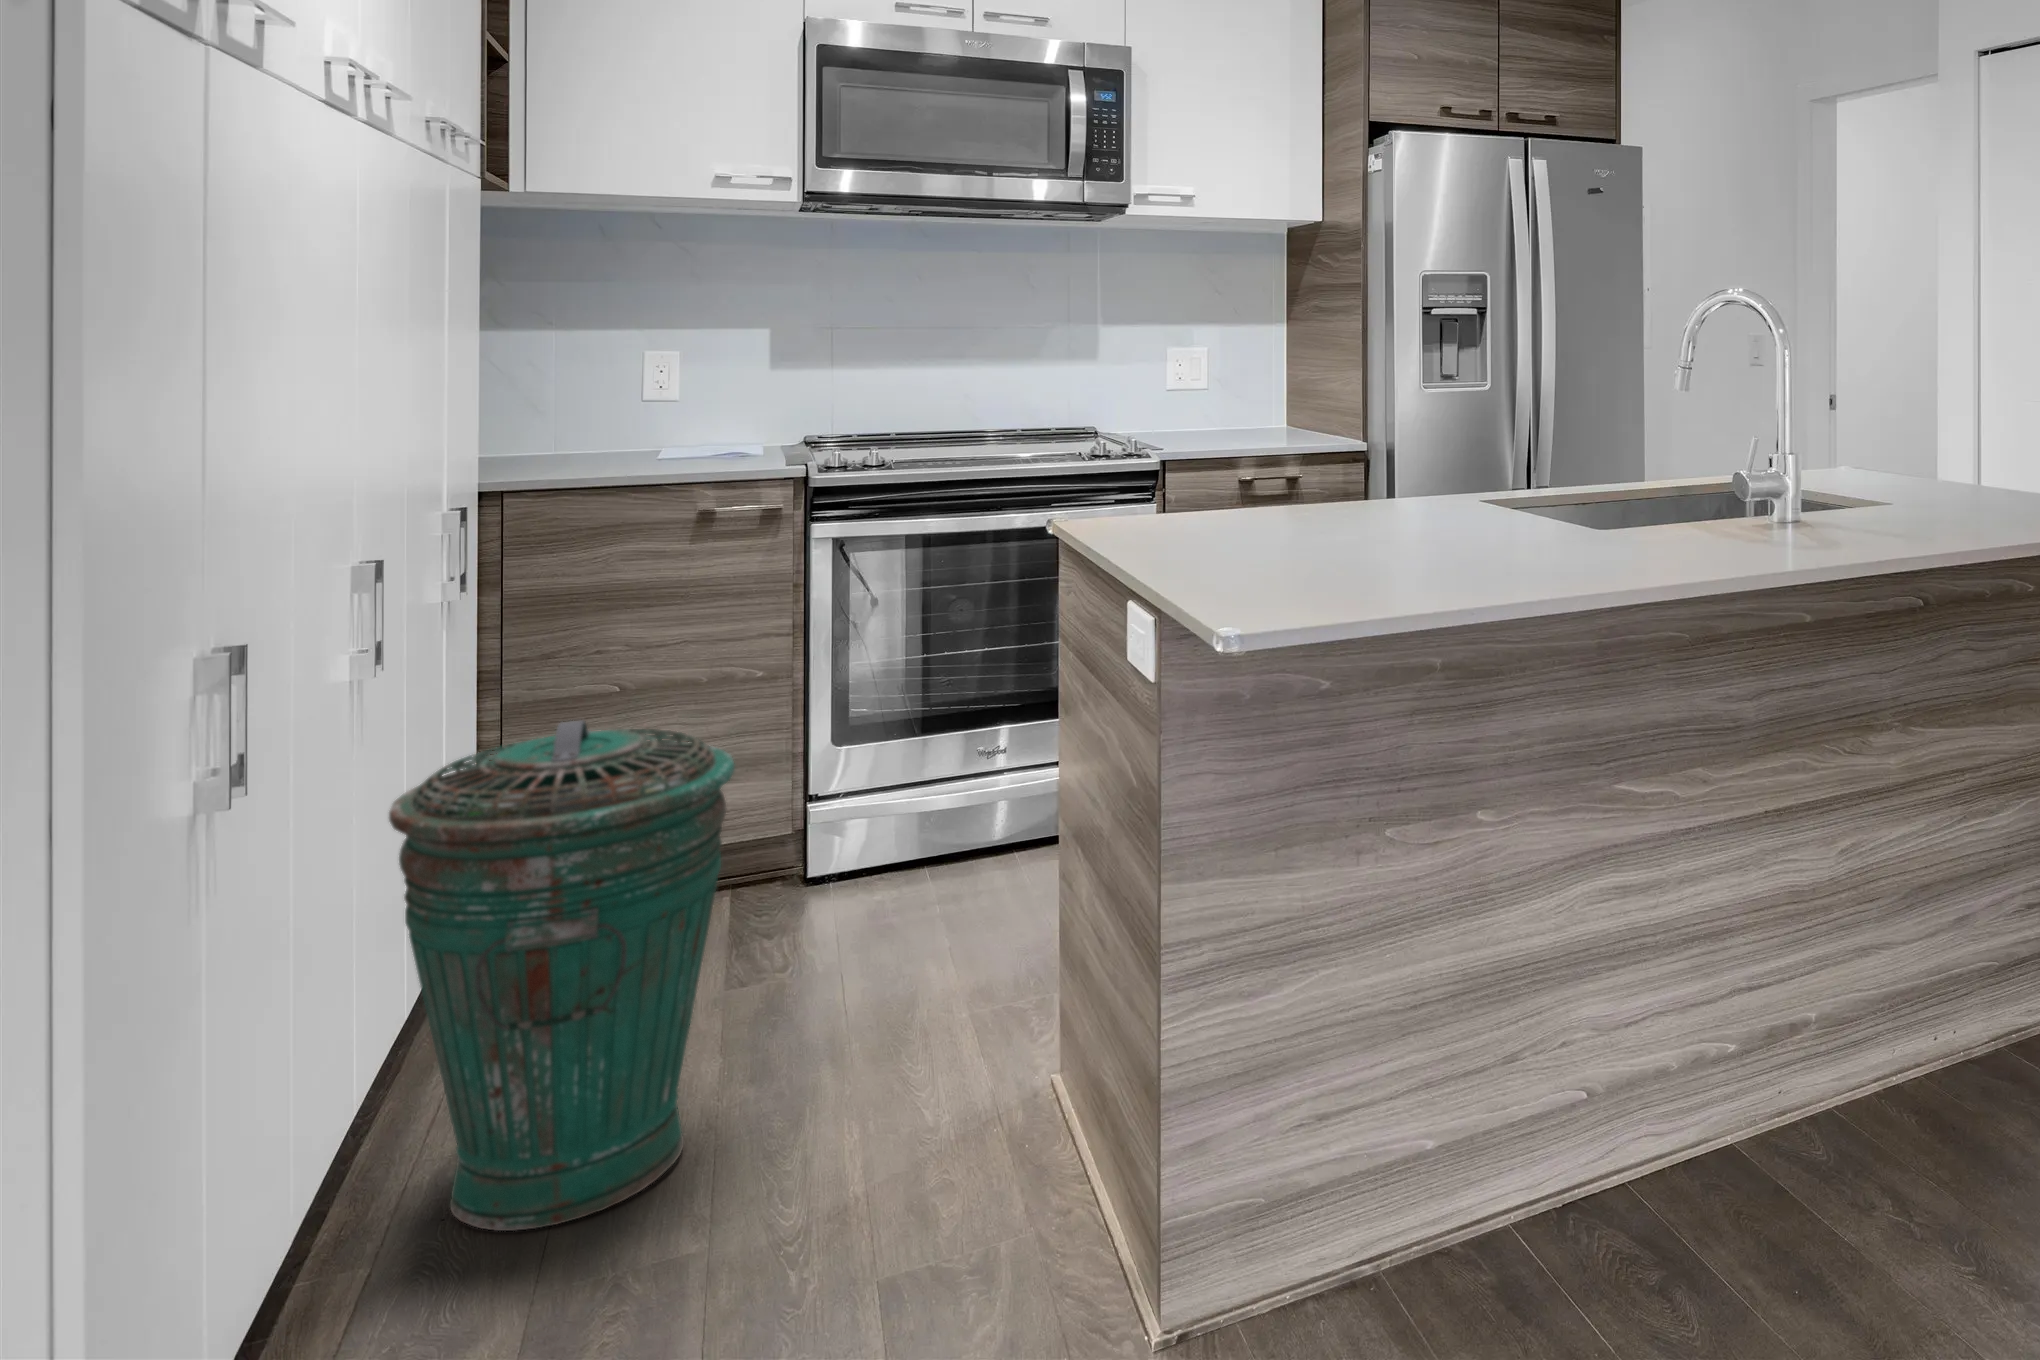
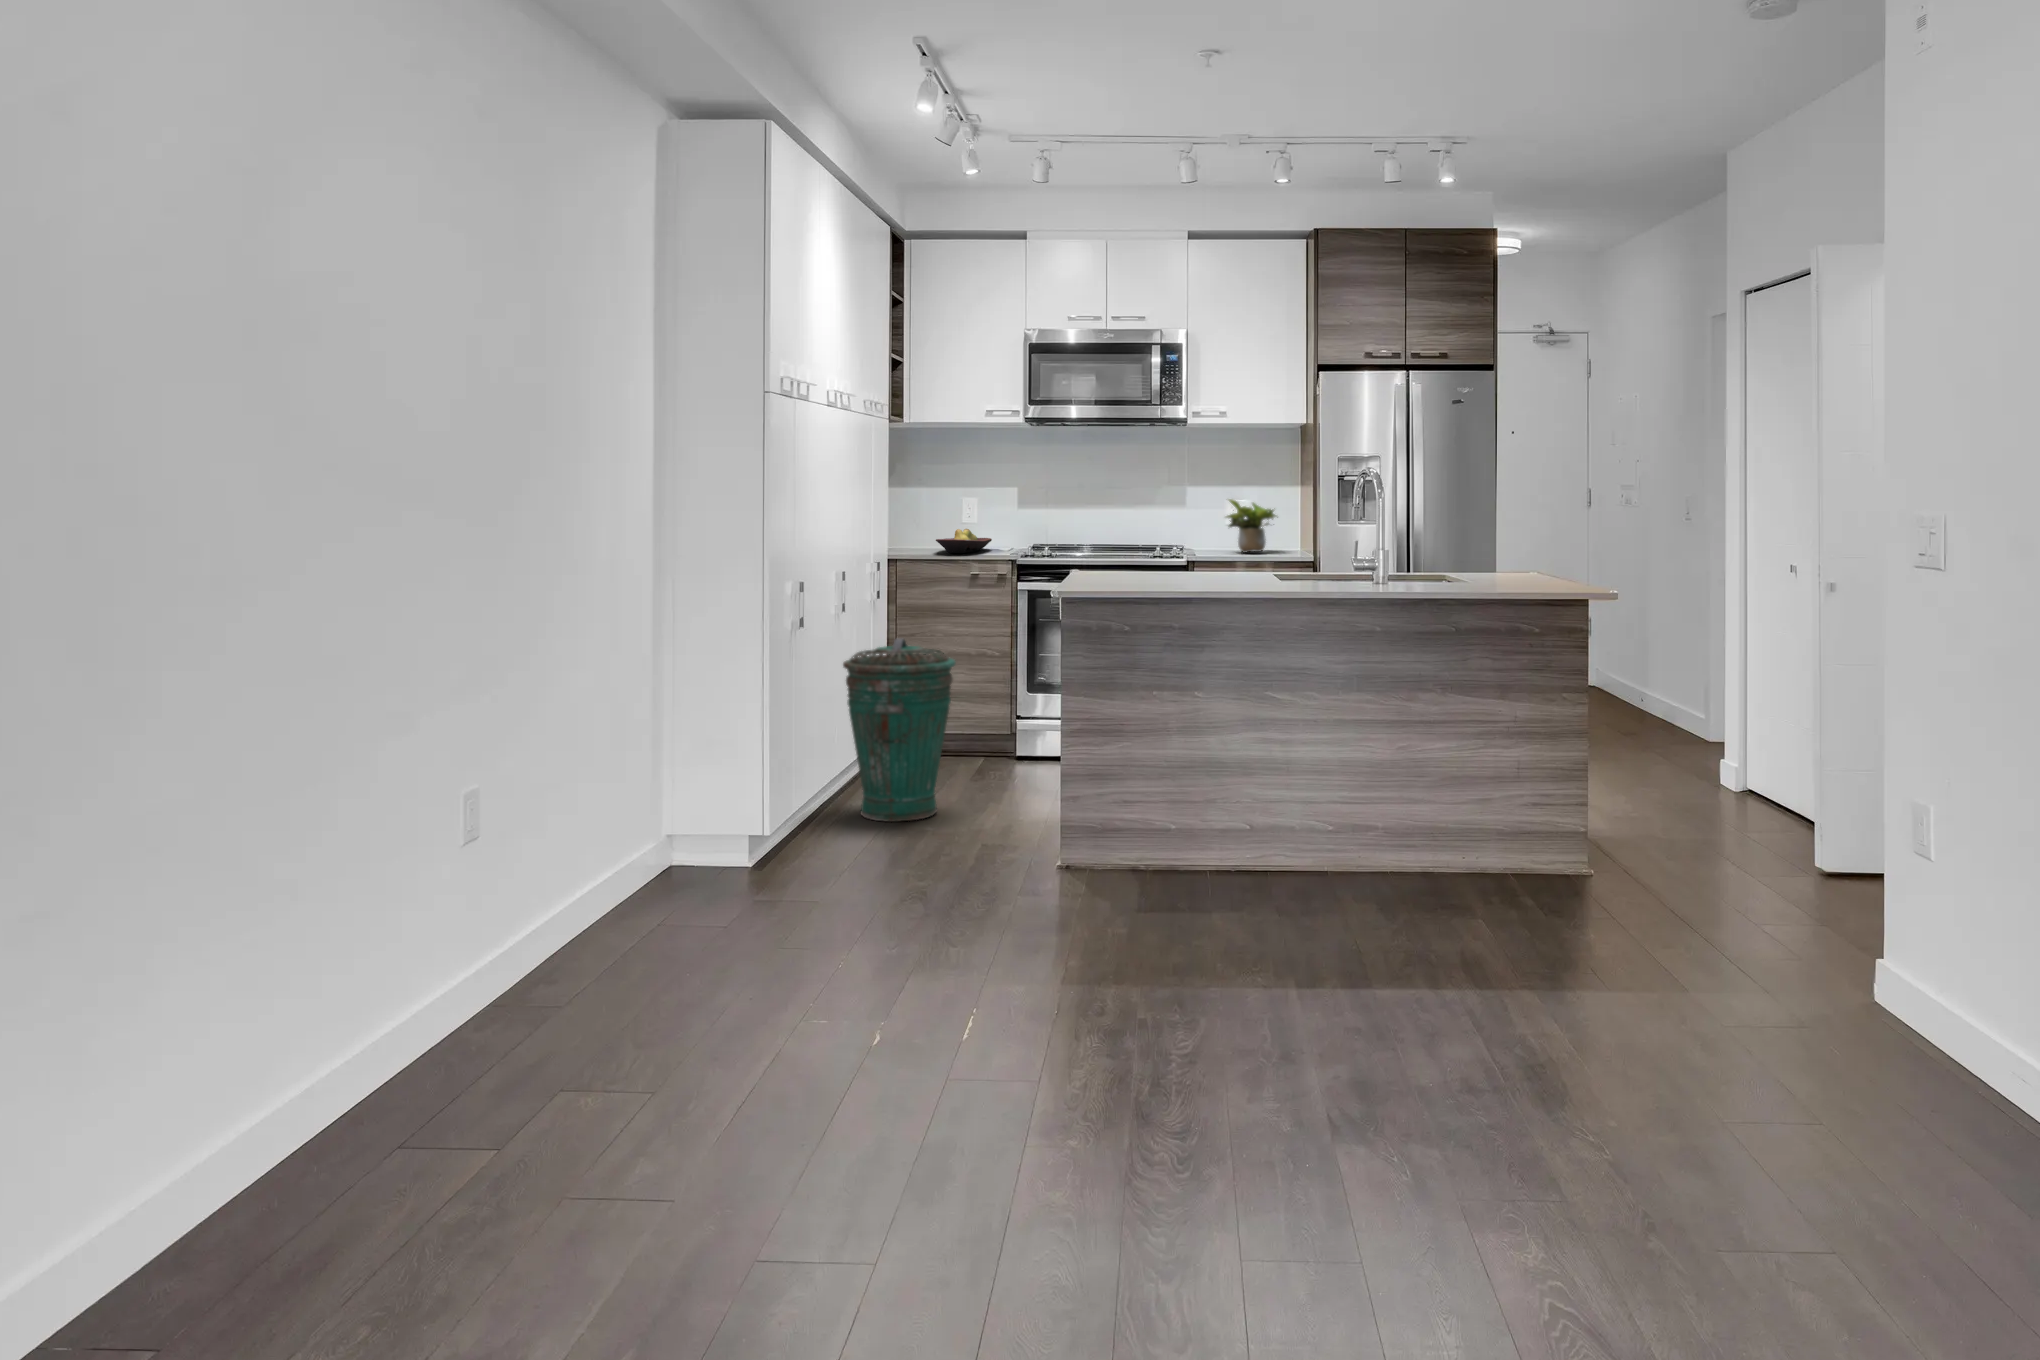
potted plant: none [1194,348,1279,441] -> present [1226,499,1276,552]
fruit bowl: none [596,413,723,465] -> present [936,529,992,553]

